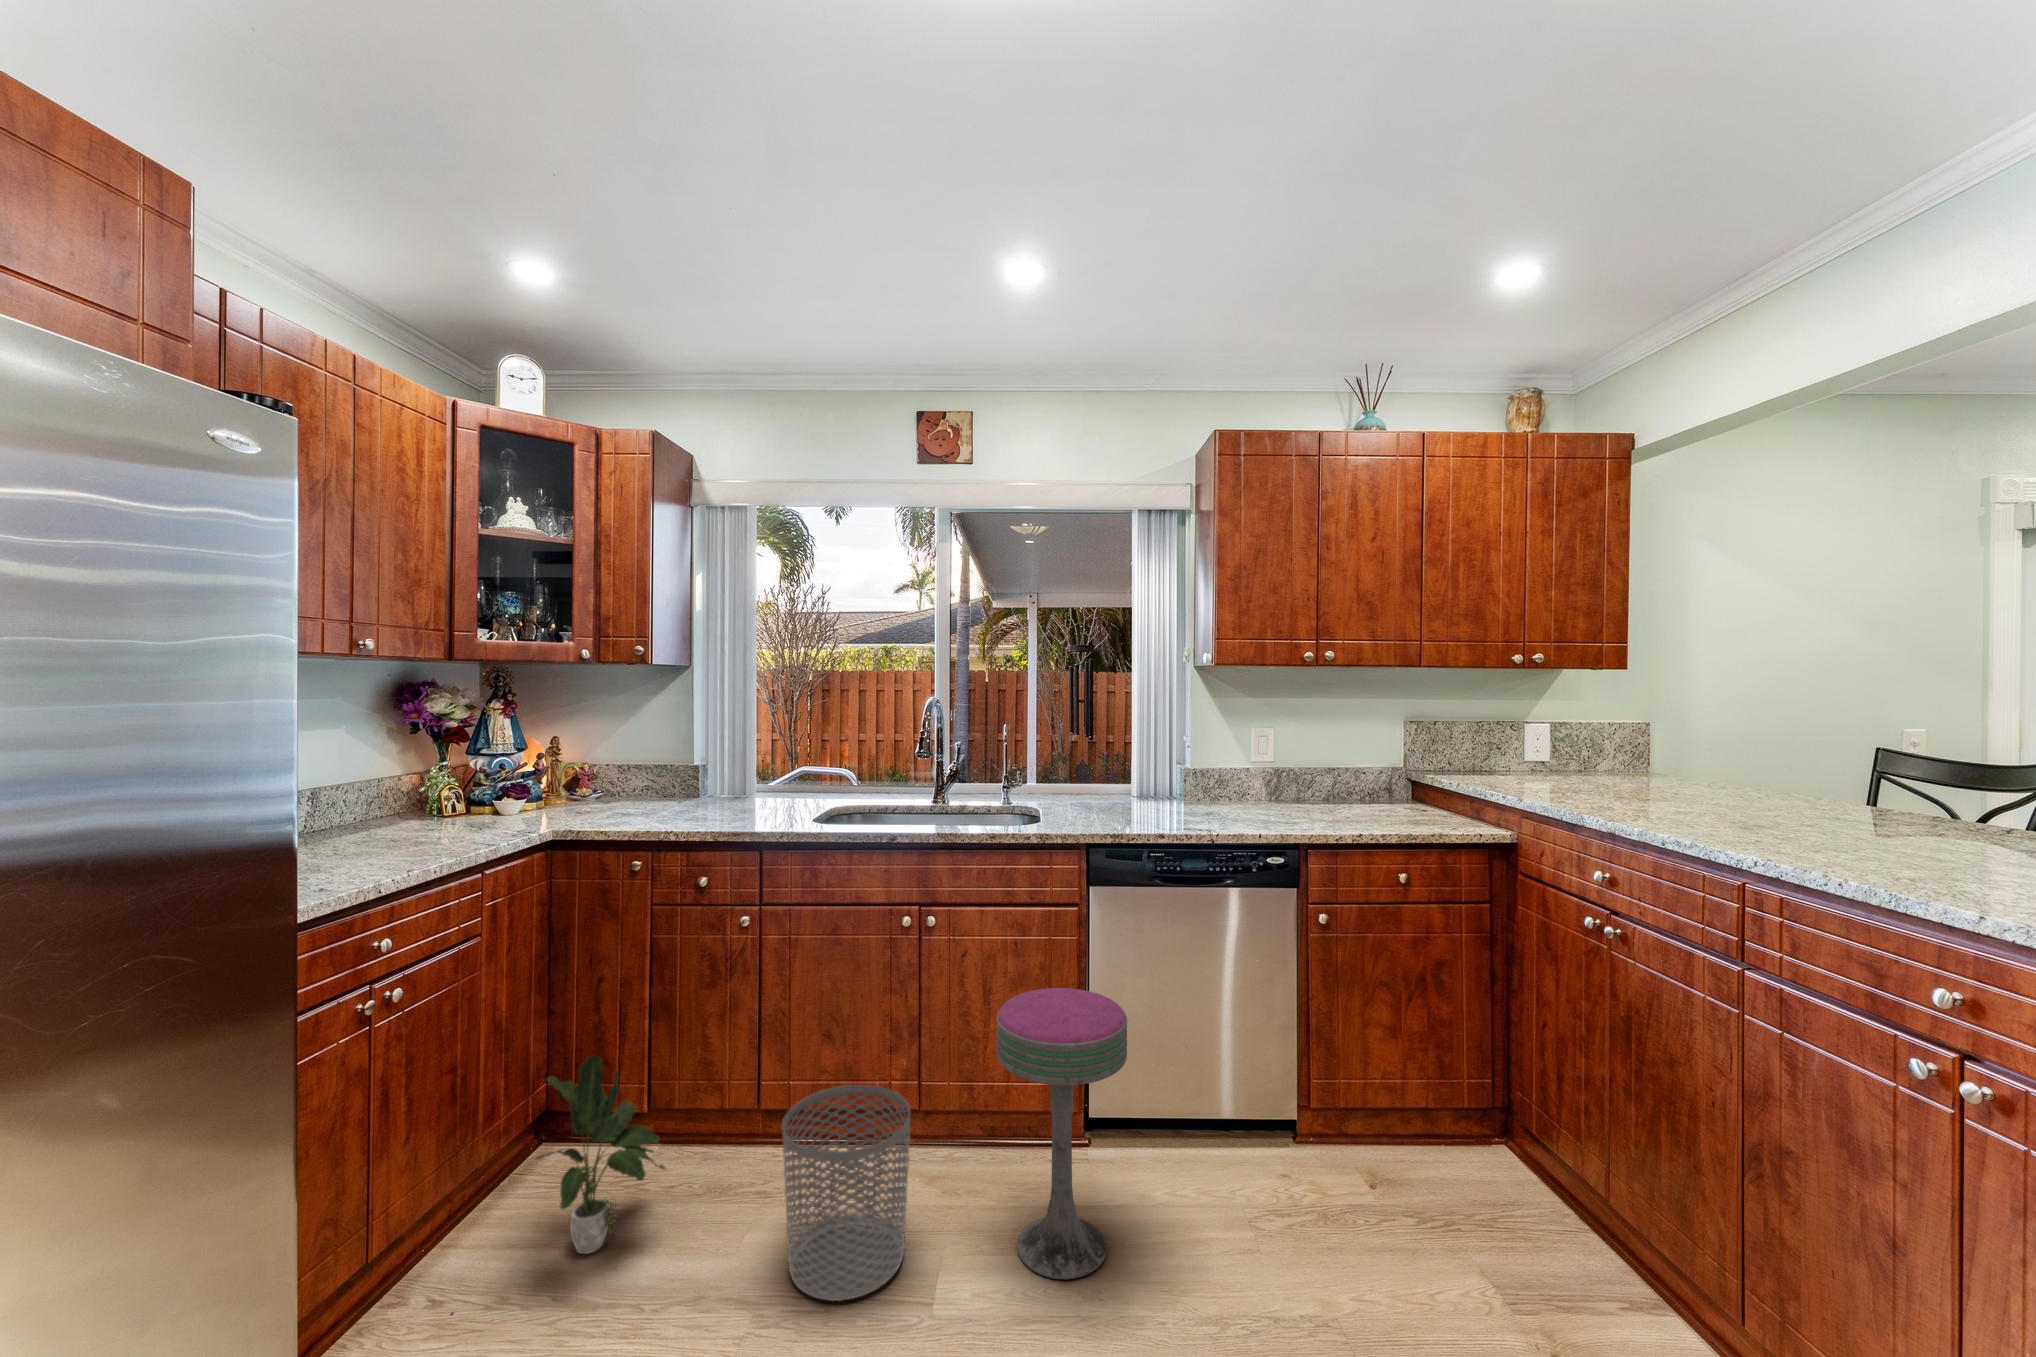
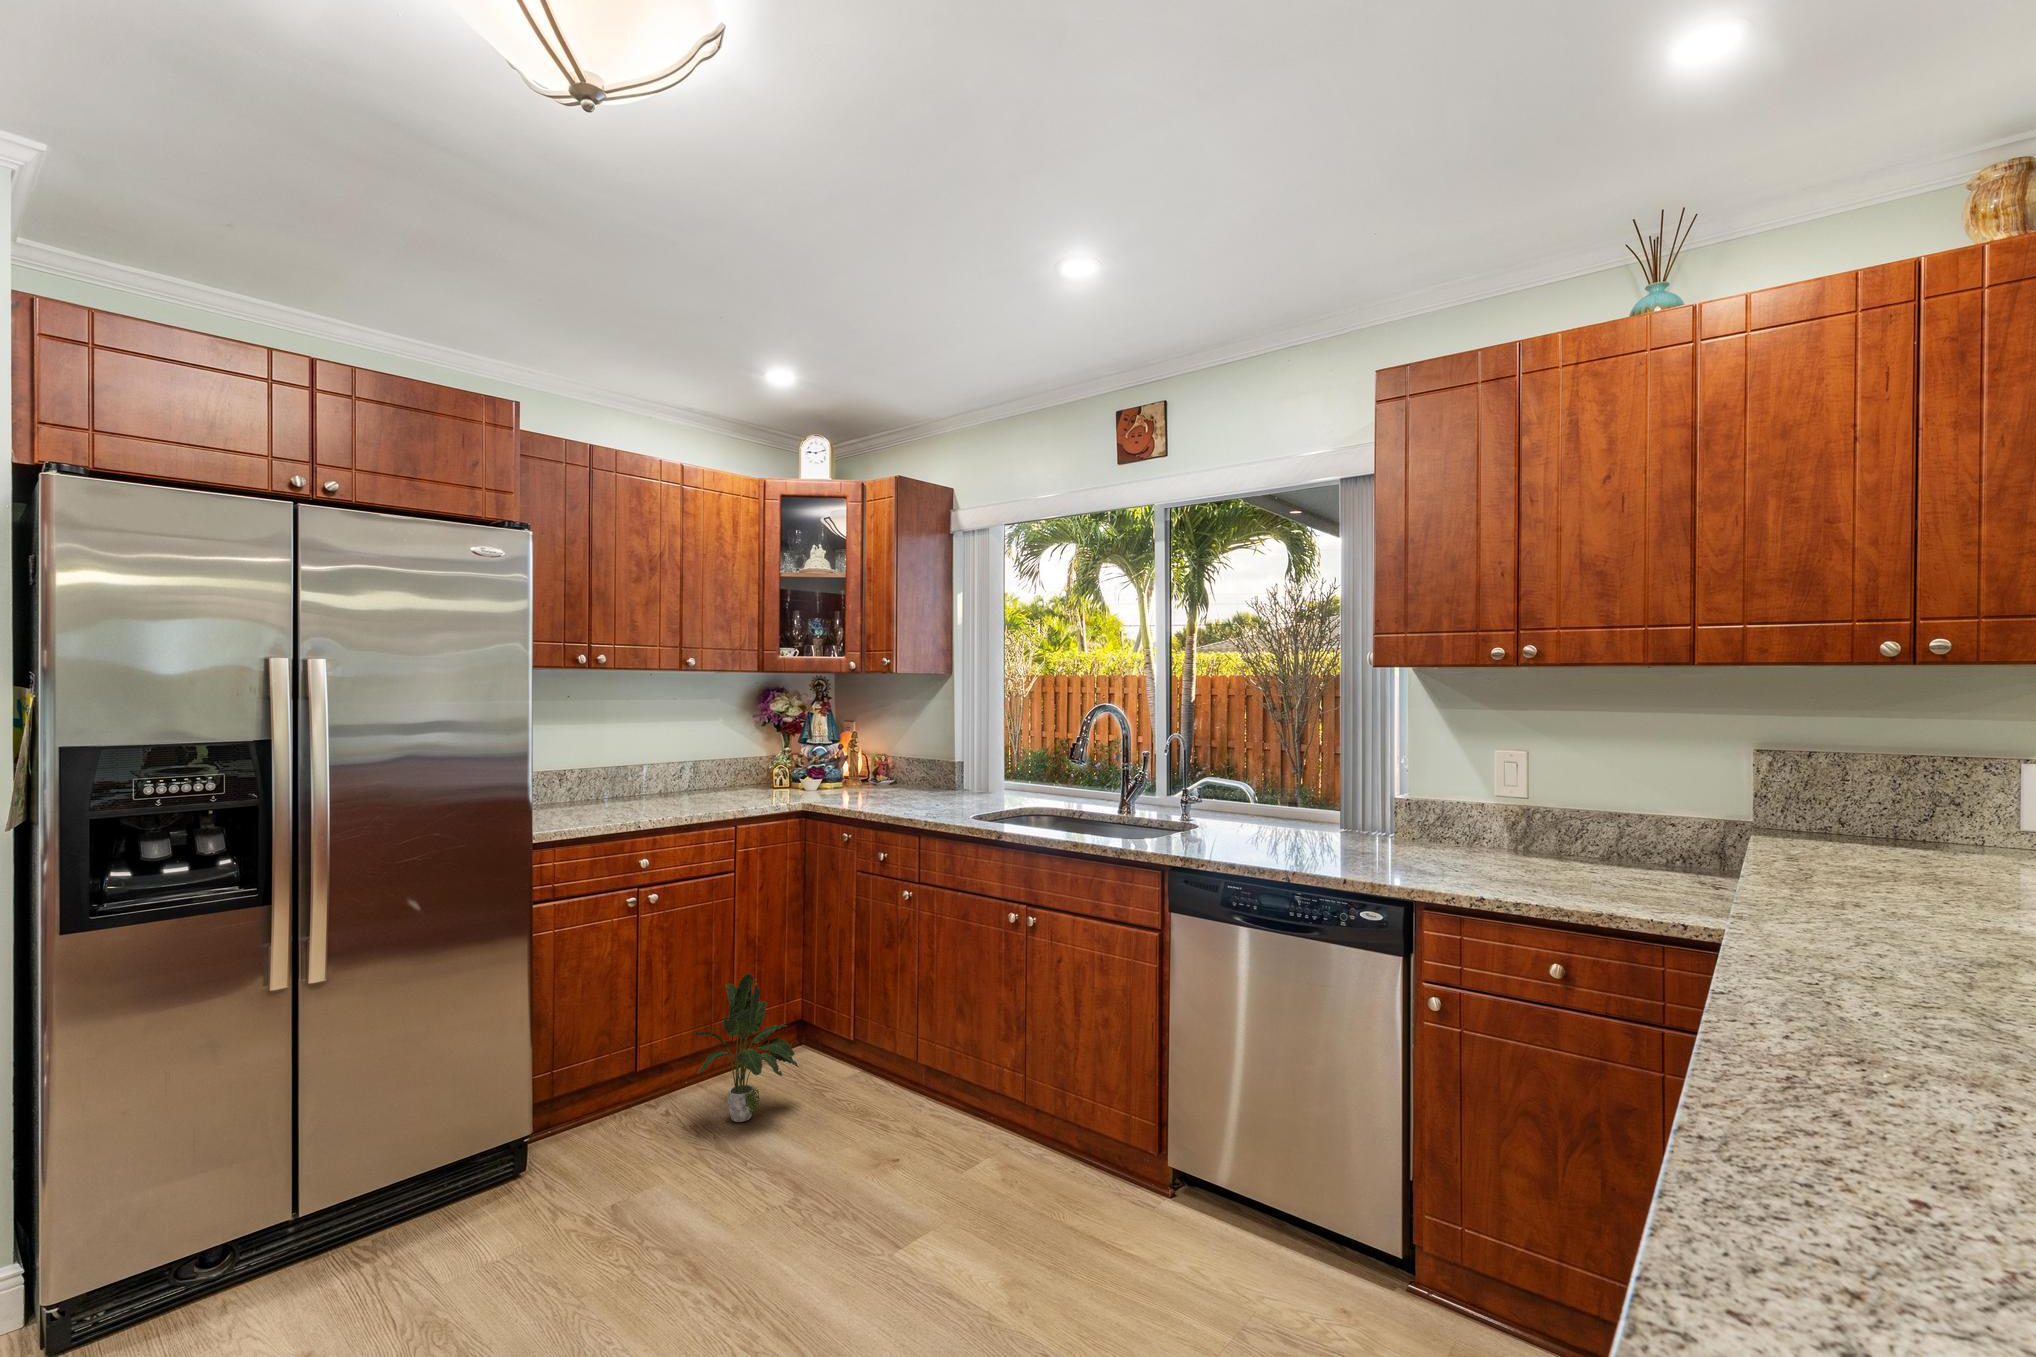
bar stool: present [997,988,1127,1279] -> none [955,997,1086,1284]
waste bin: present [782,1085,910,1301] -> none [808,1045,918,1217]

